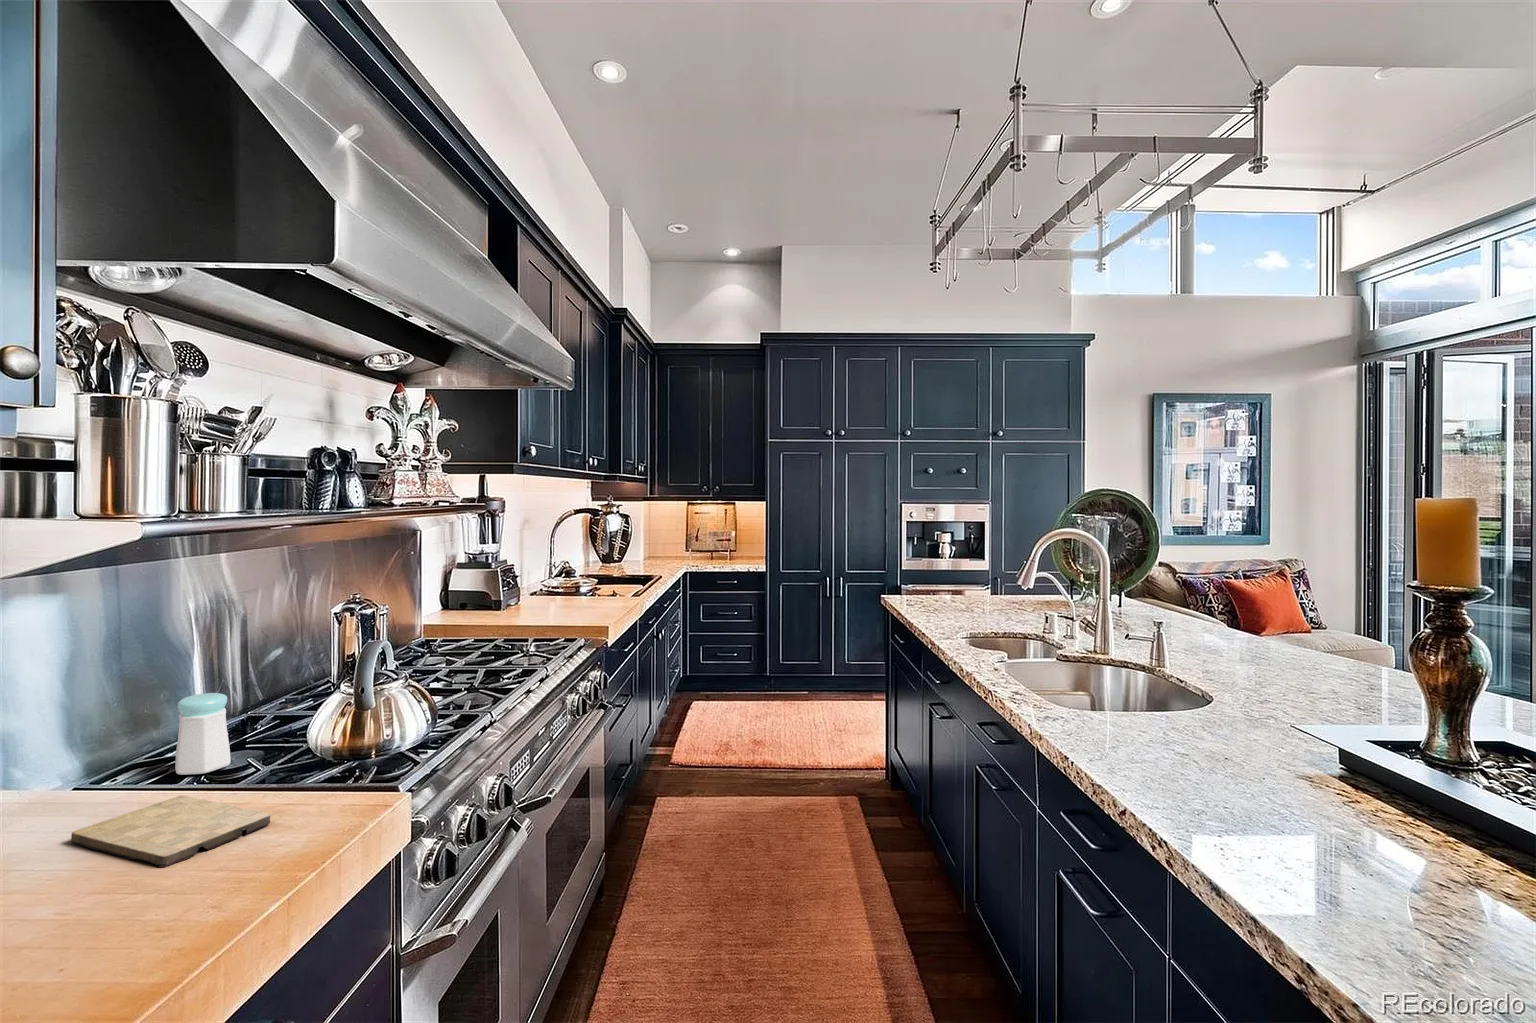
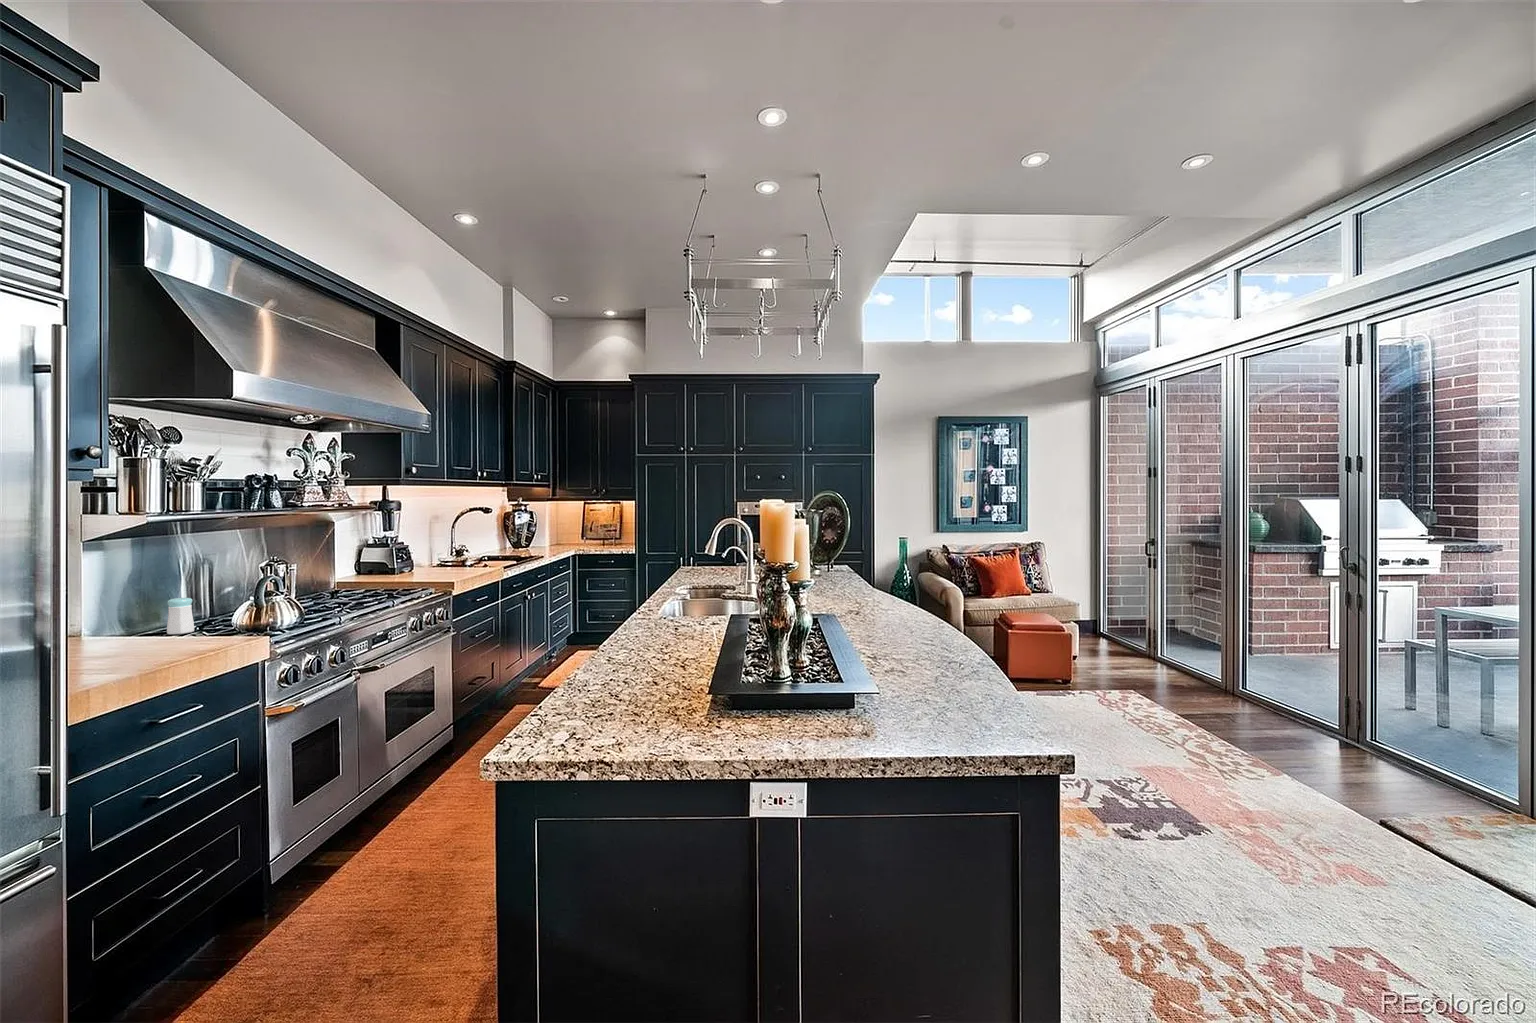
cutting board: present [71,796,270,868] -> none [118,637,206,653]

